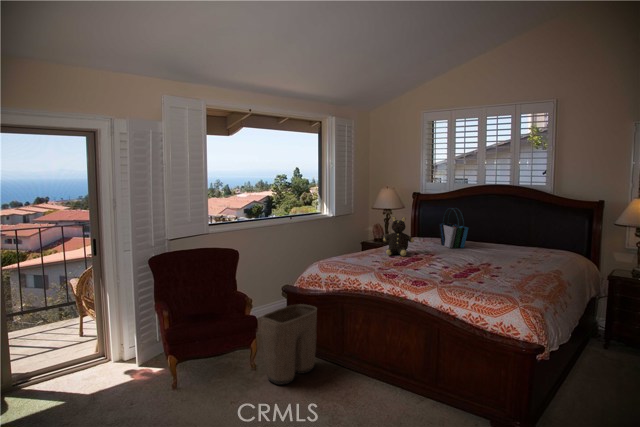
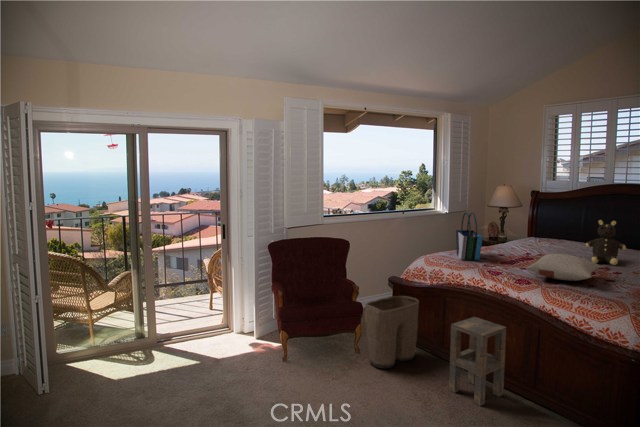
tote bag: present [439,208,469,248] -> present [456,212,483,260]
teddy bear: present [383,217,414,256] -> present [586,220,626,265]
pillow: none [423,253,485,278] -> present [528,254,601,281]
side table: none [352,321,406,415] -> present [449,317,506,406]

